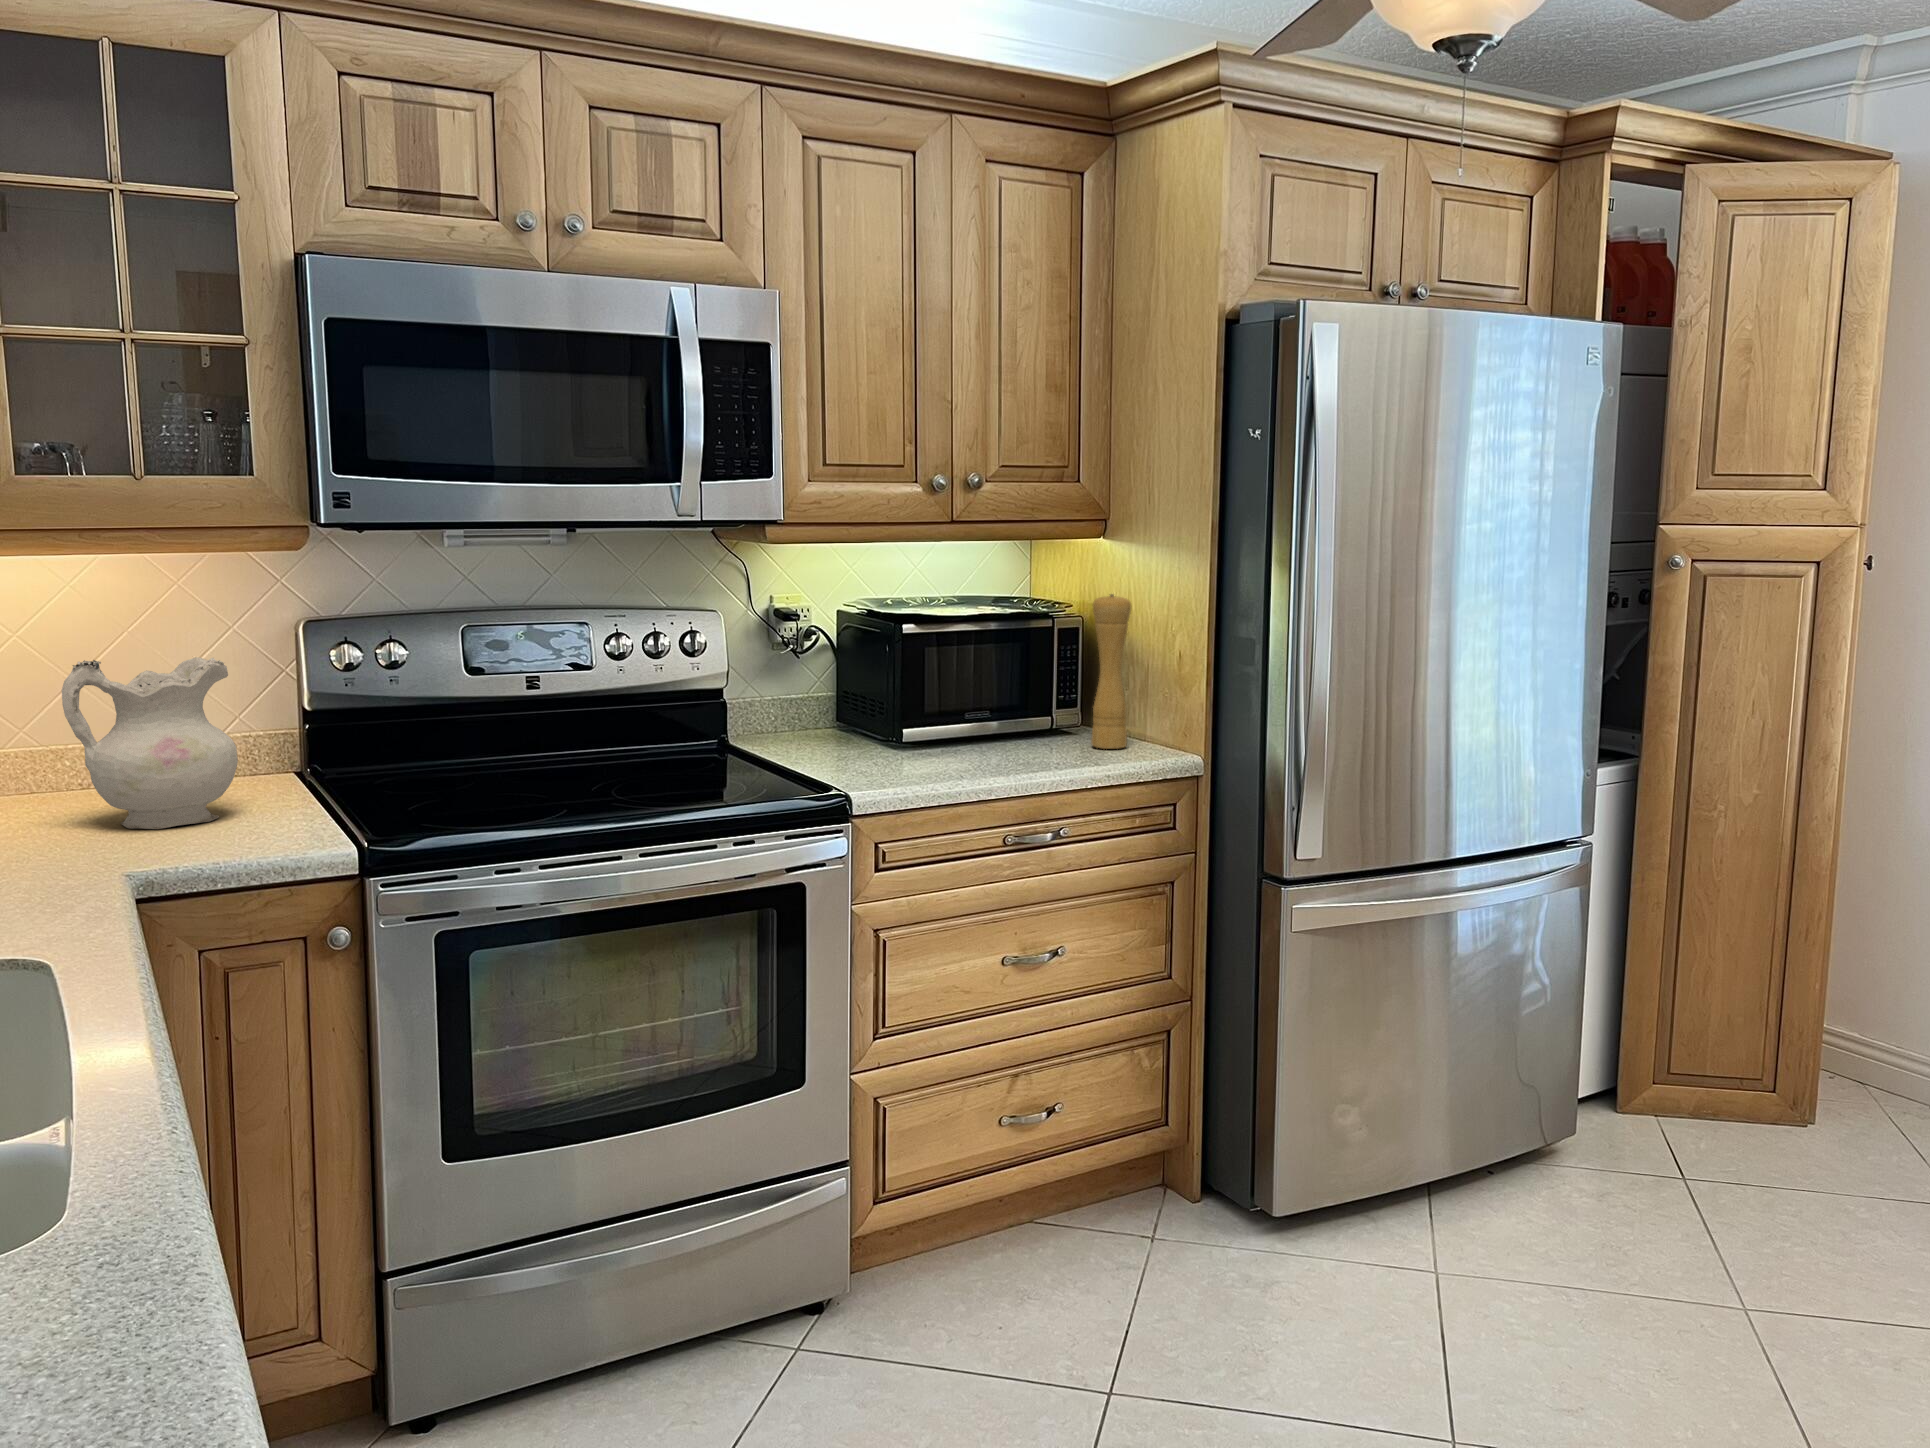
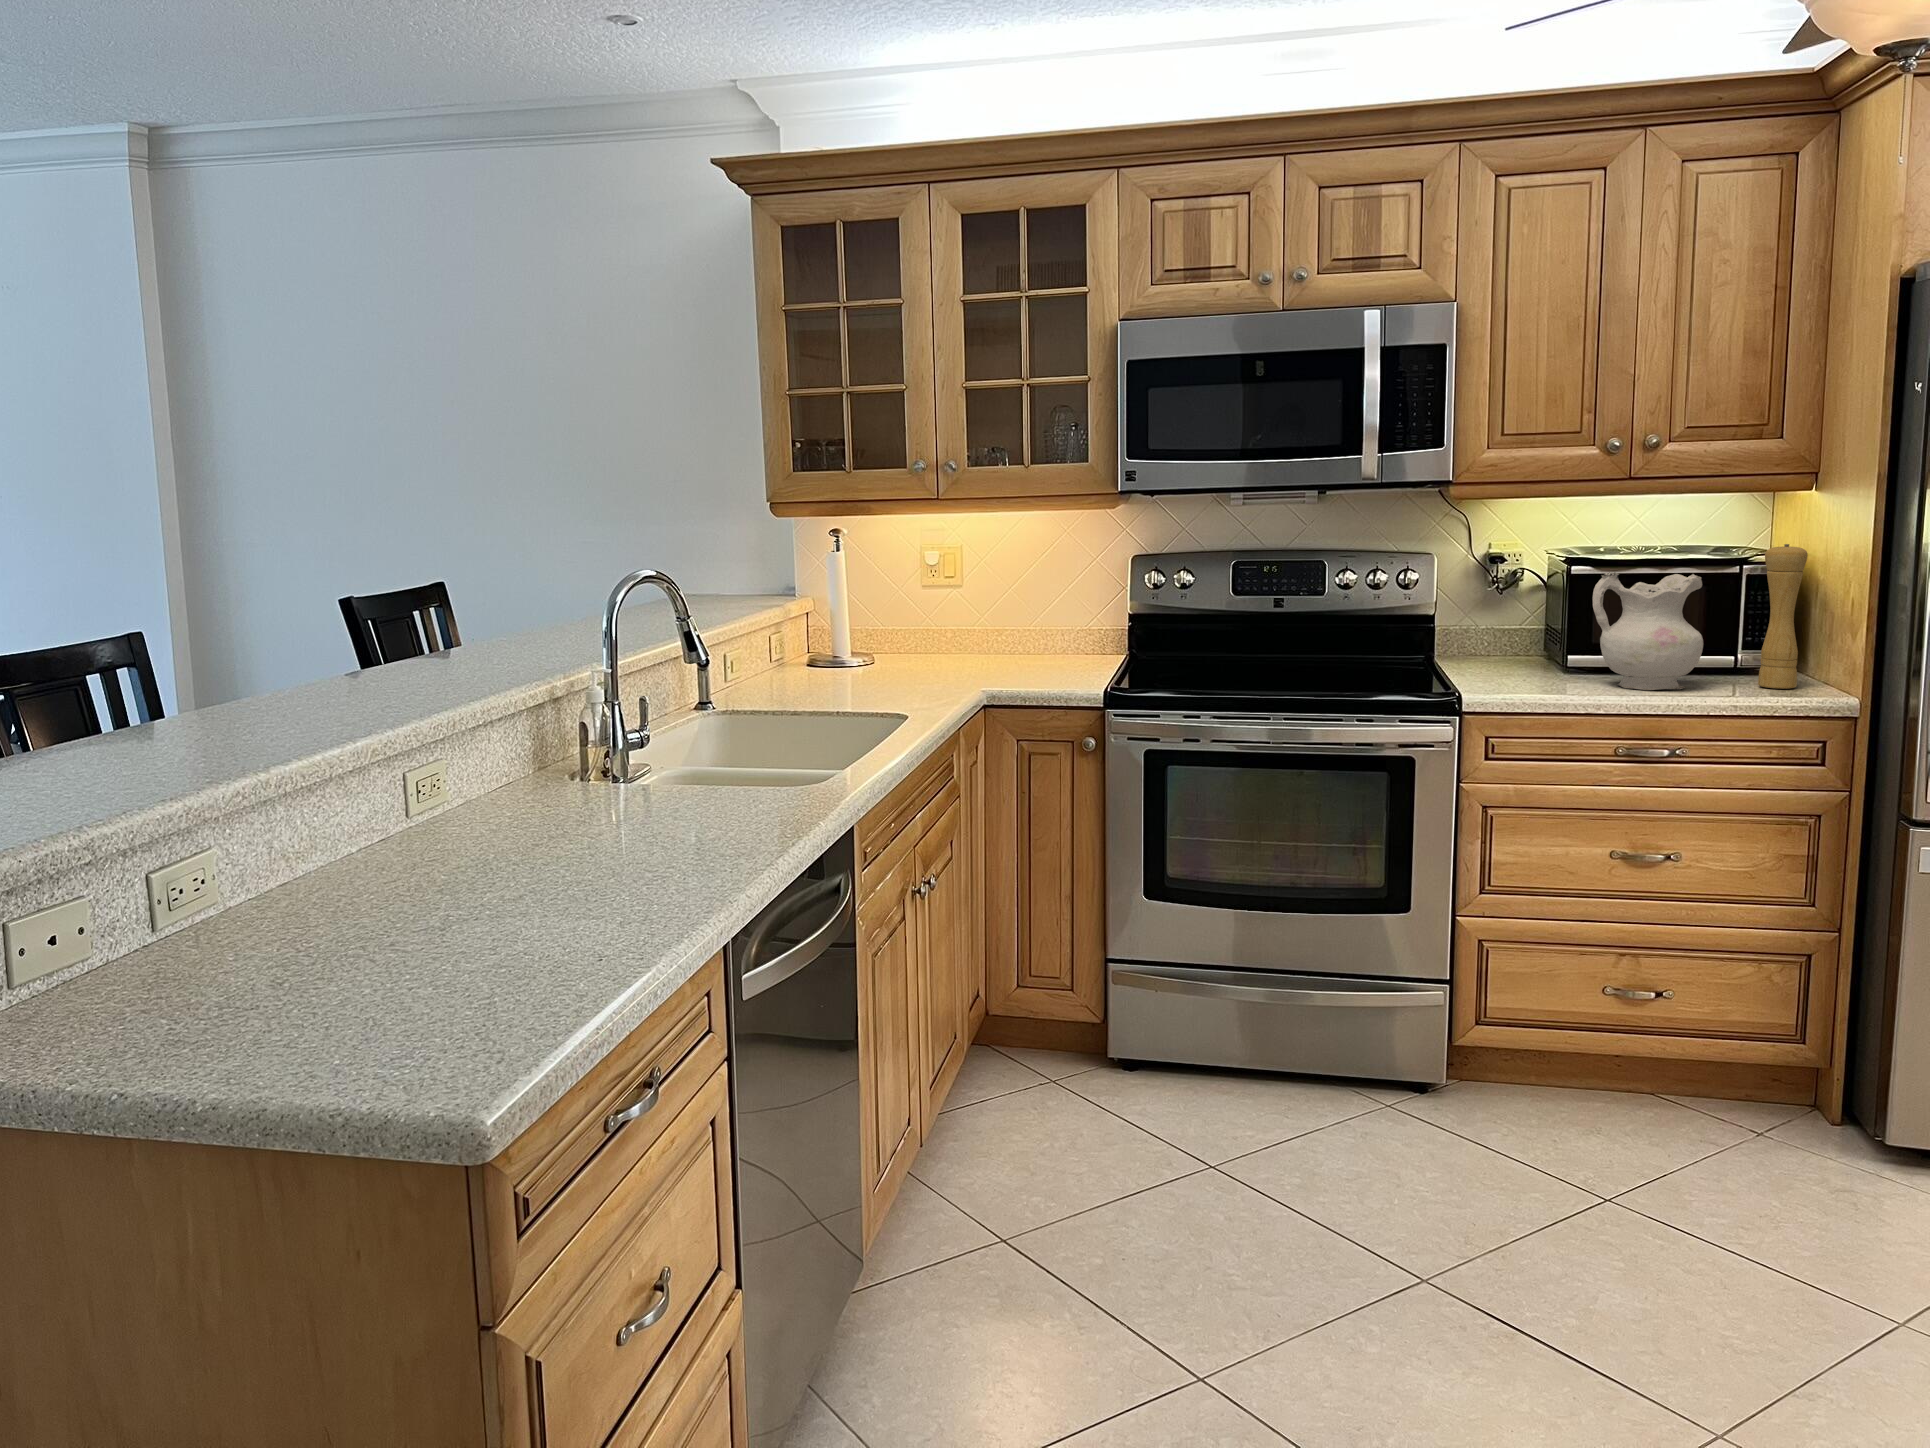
ceramic pitcher: present [62,657,238,829] -> present [1592,572,1703,690]

